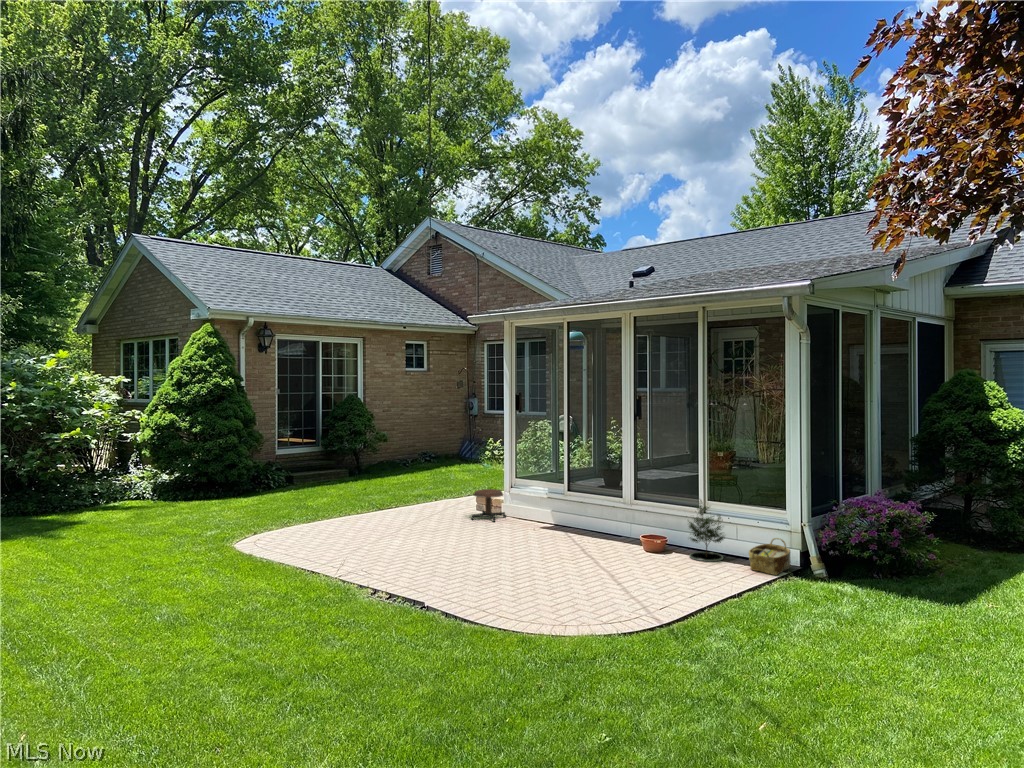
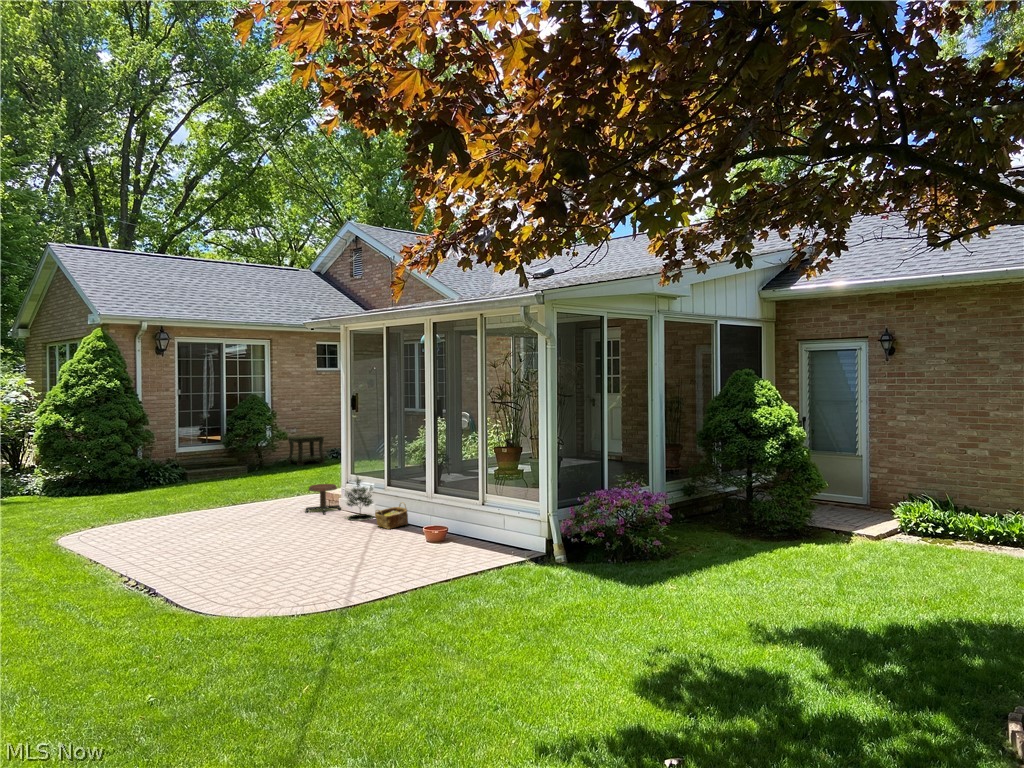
side table: none [381,439,421,470] -> present [288,435,324,465]
potted tree: present [689,500,724,562] -> present [343,477,373,521]
woven basket: present [749,538,791,575] -> present [375,502,408,529]

